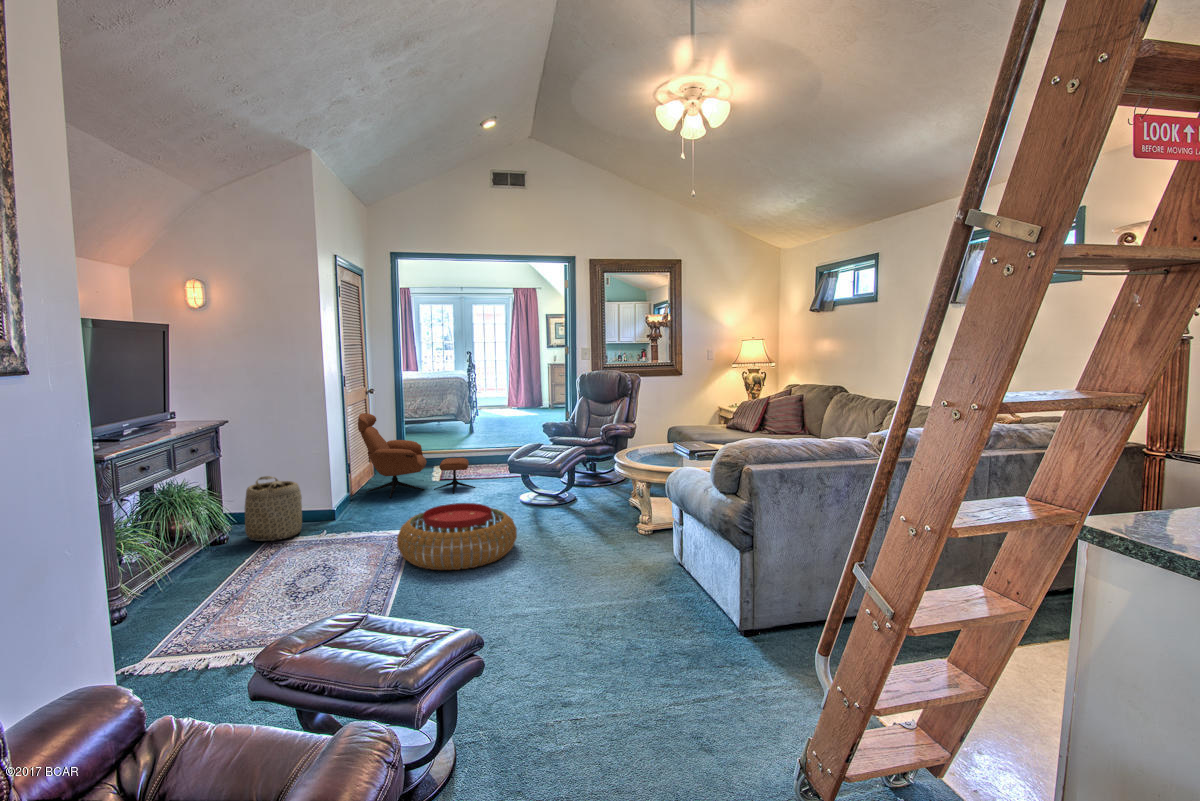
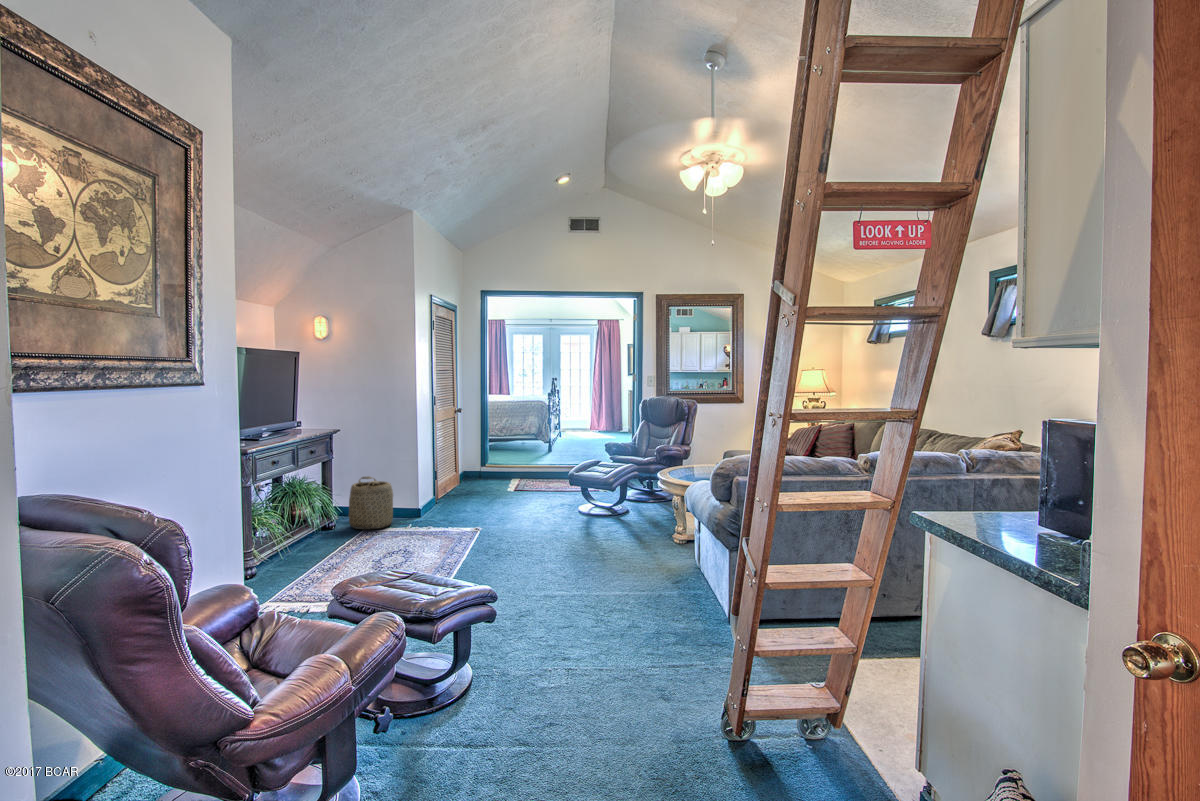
lounge chair: present [358,413,475,498] -> none [444,428,542,503]
pouf: present [397,503,517,570] -> none [462,506,563,560]

